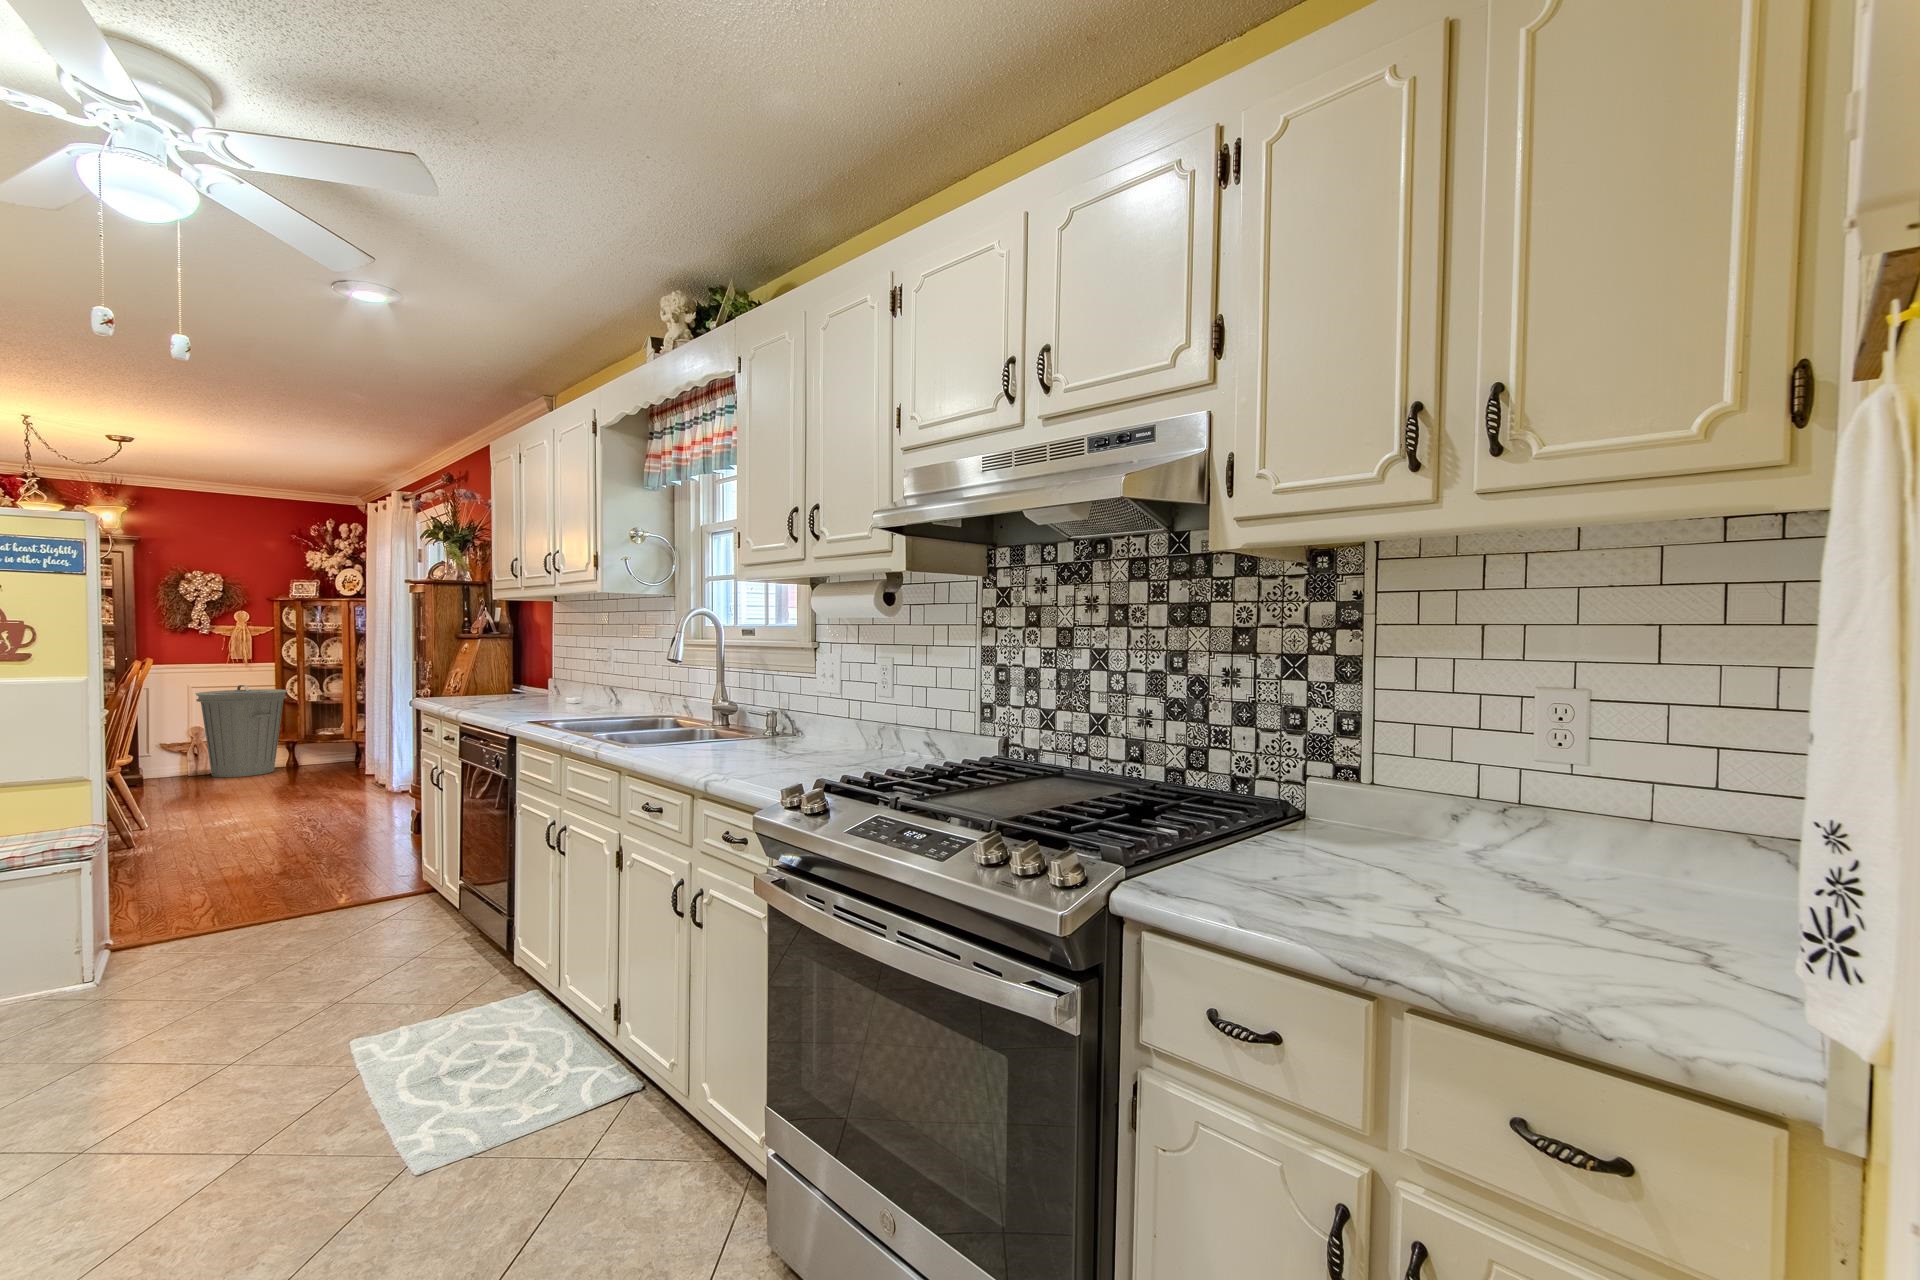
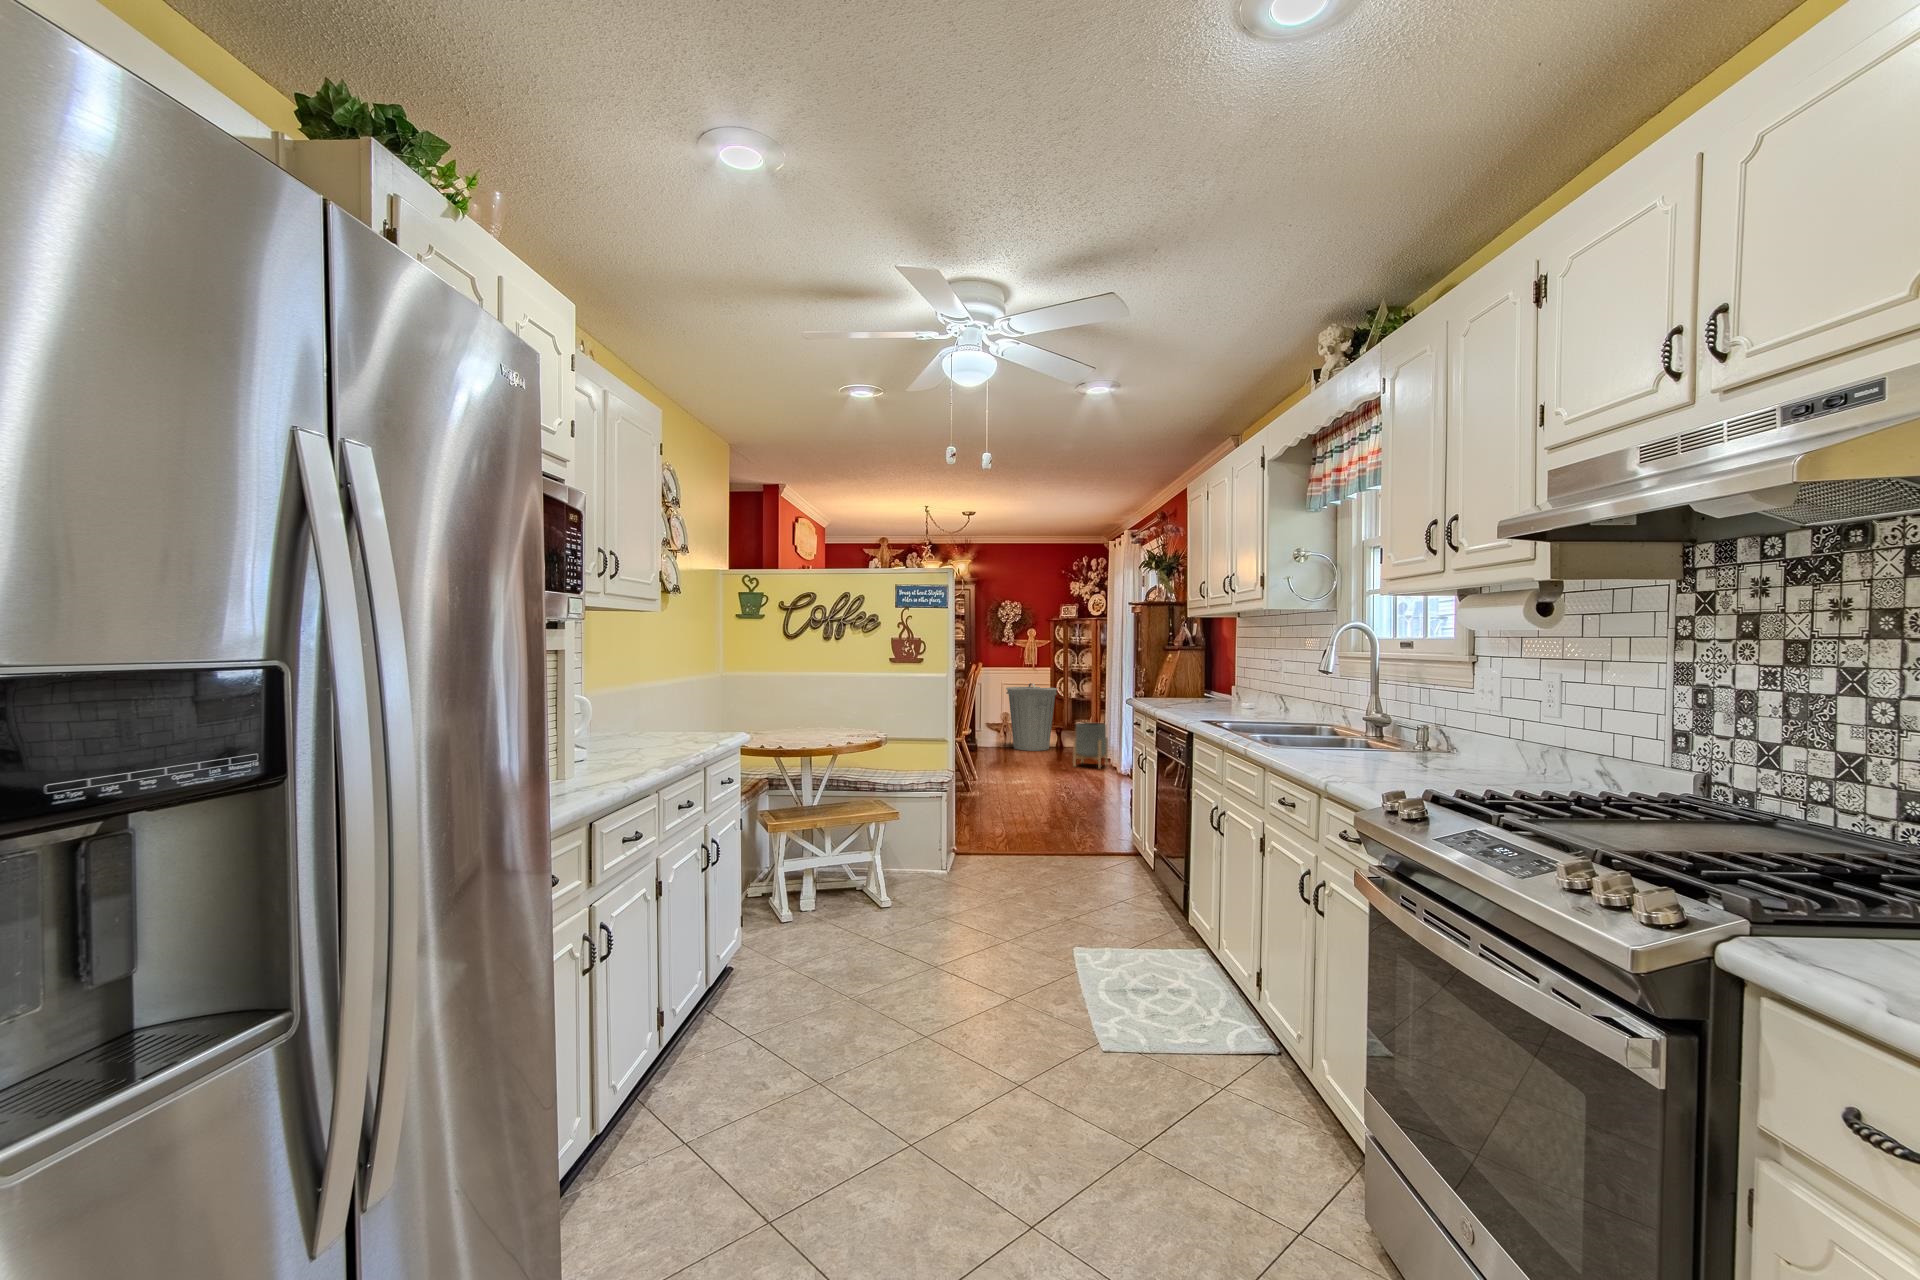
planter: none [317,731,371,790] -> present [1073,722,1108,768]

